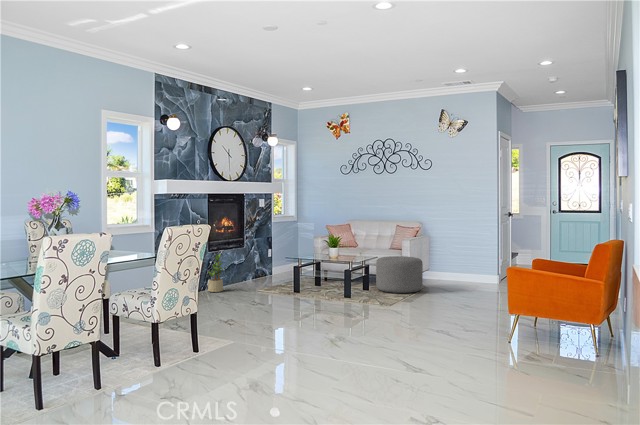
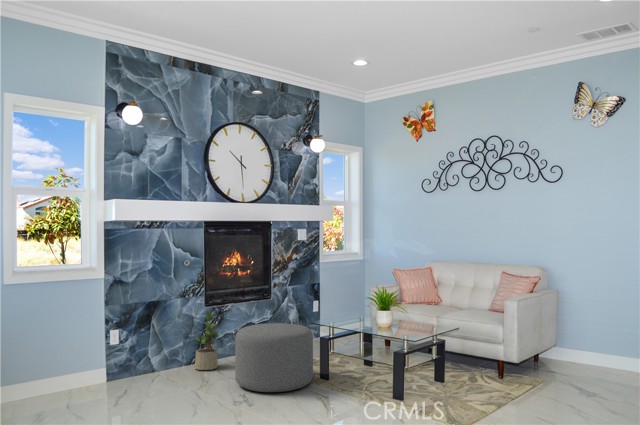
ottoman: present [376,256,423,293] -> present [235,323,313,392]

